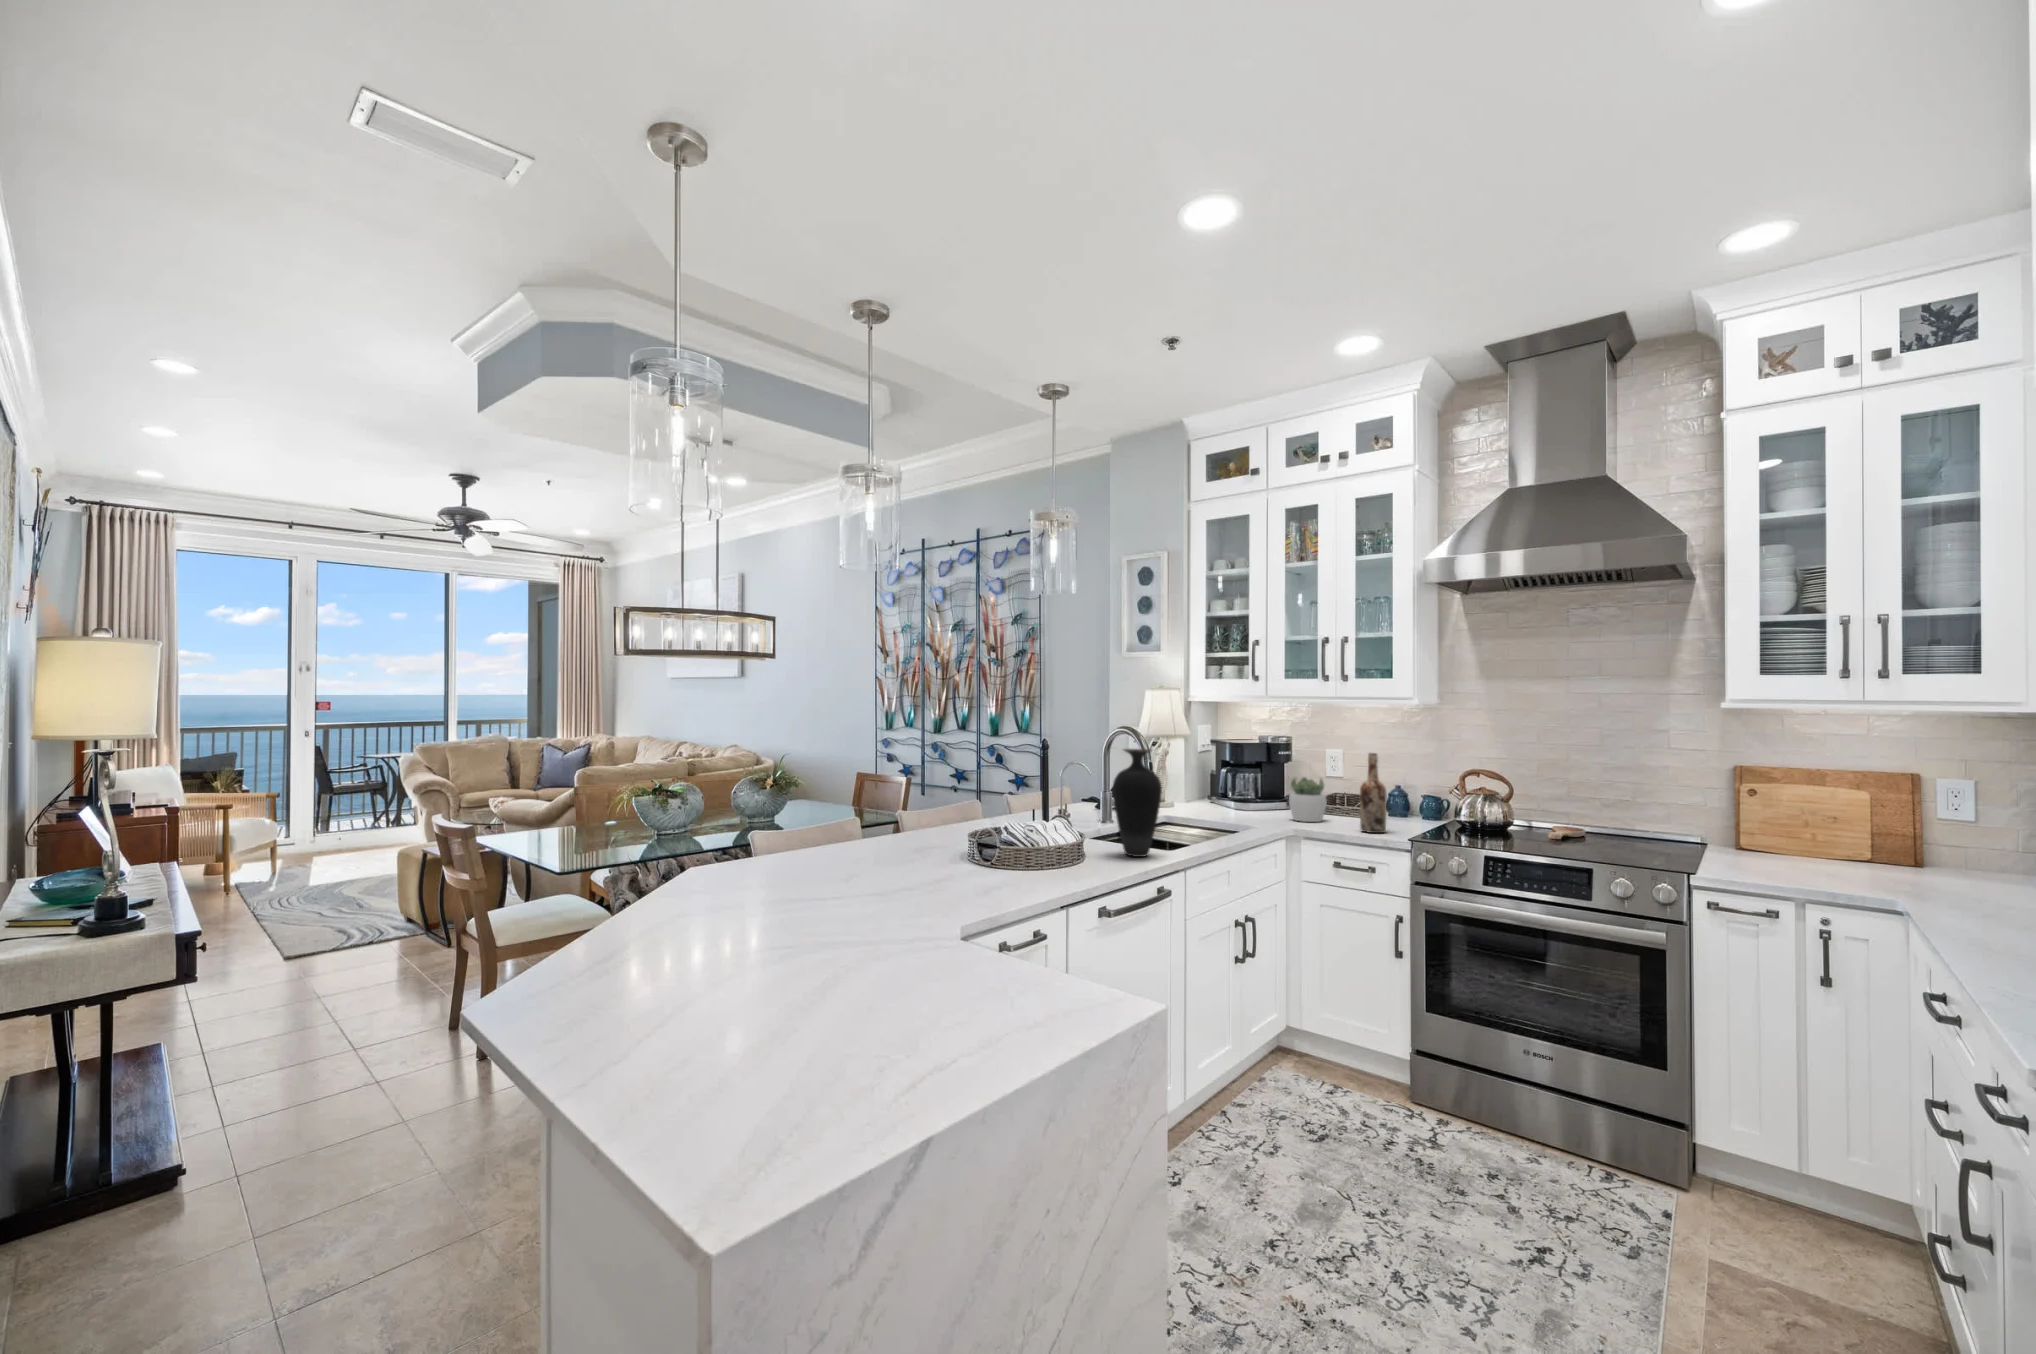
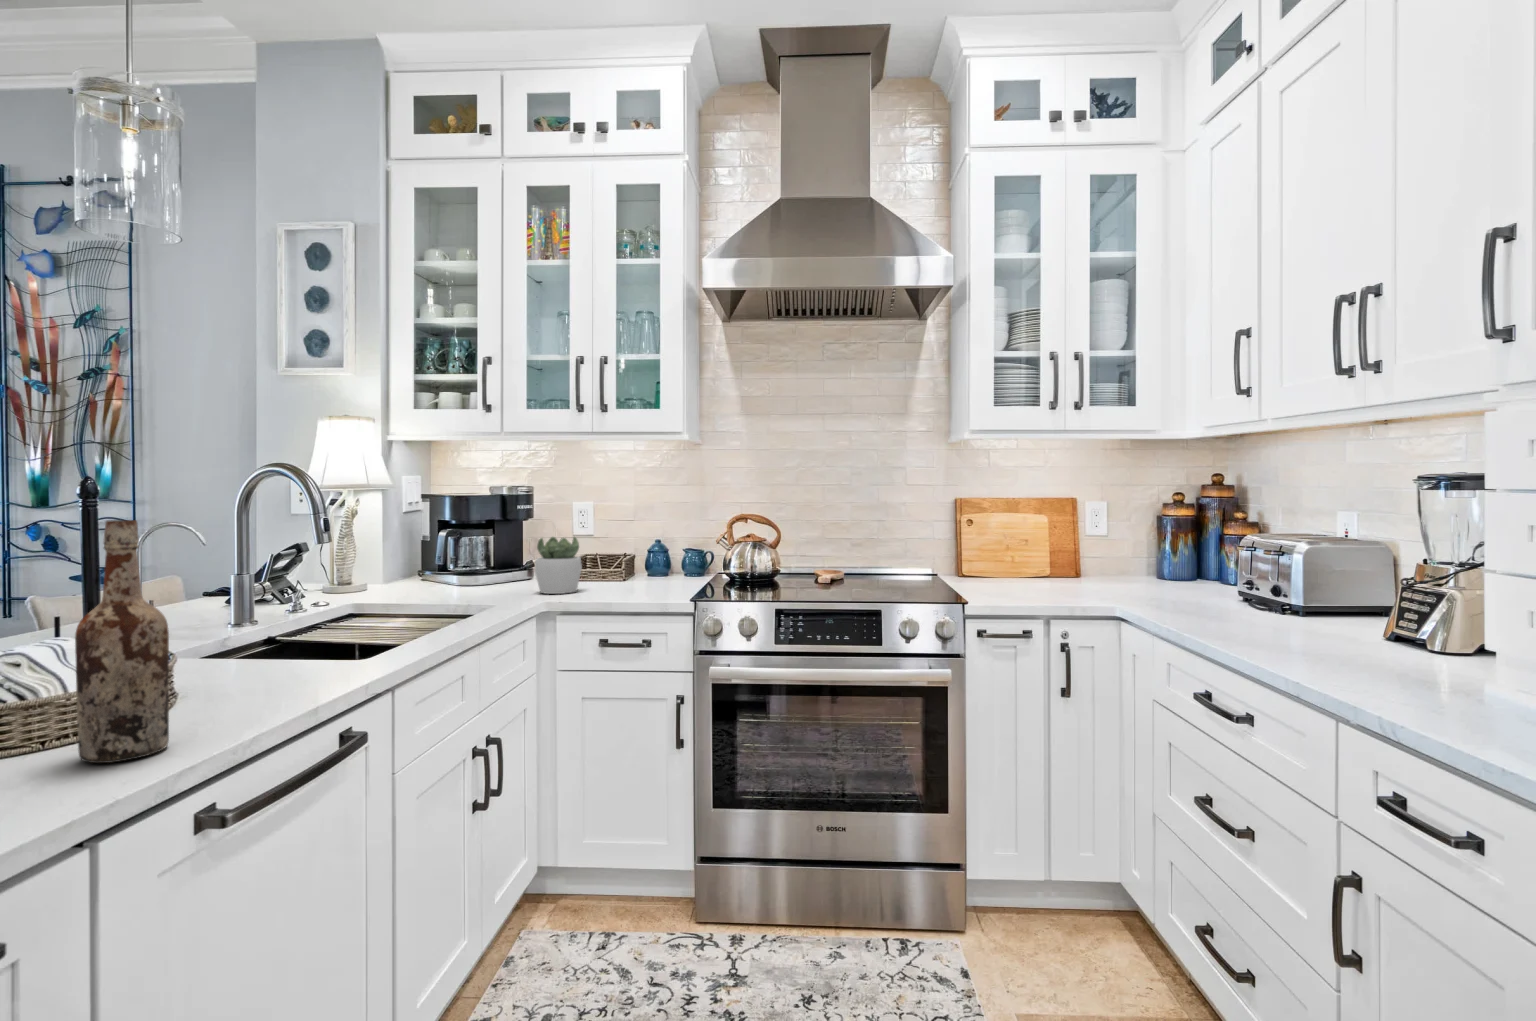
vase: present [1113,749,1162,857] -> none [244,486,346,680]
wine bottle: present [1360,753,1386,833] -> present [75,520,169,763]

